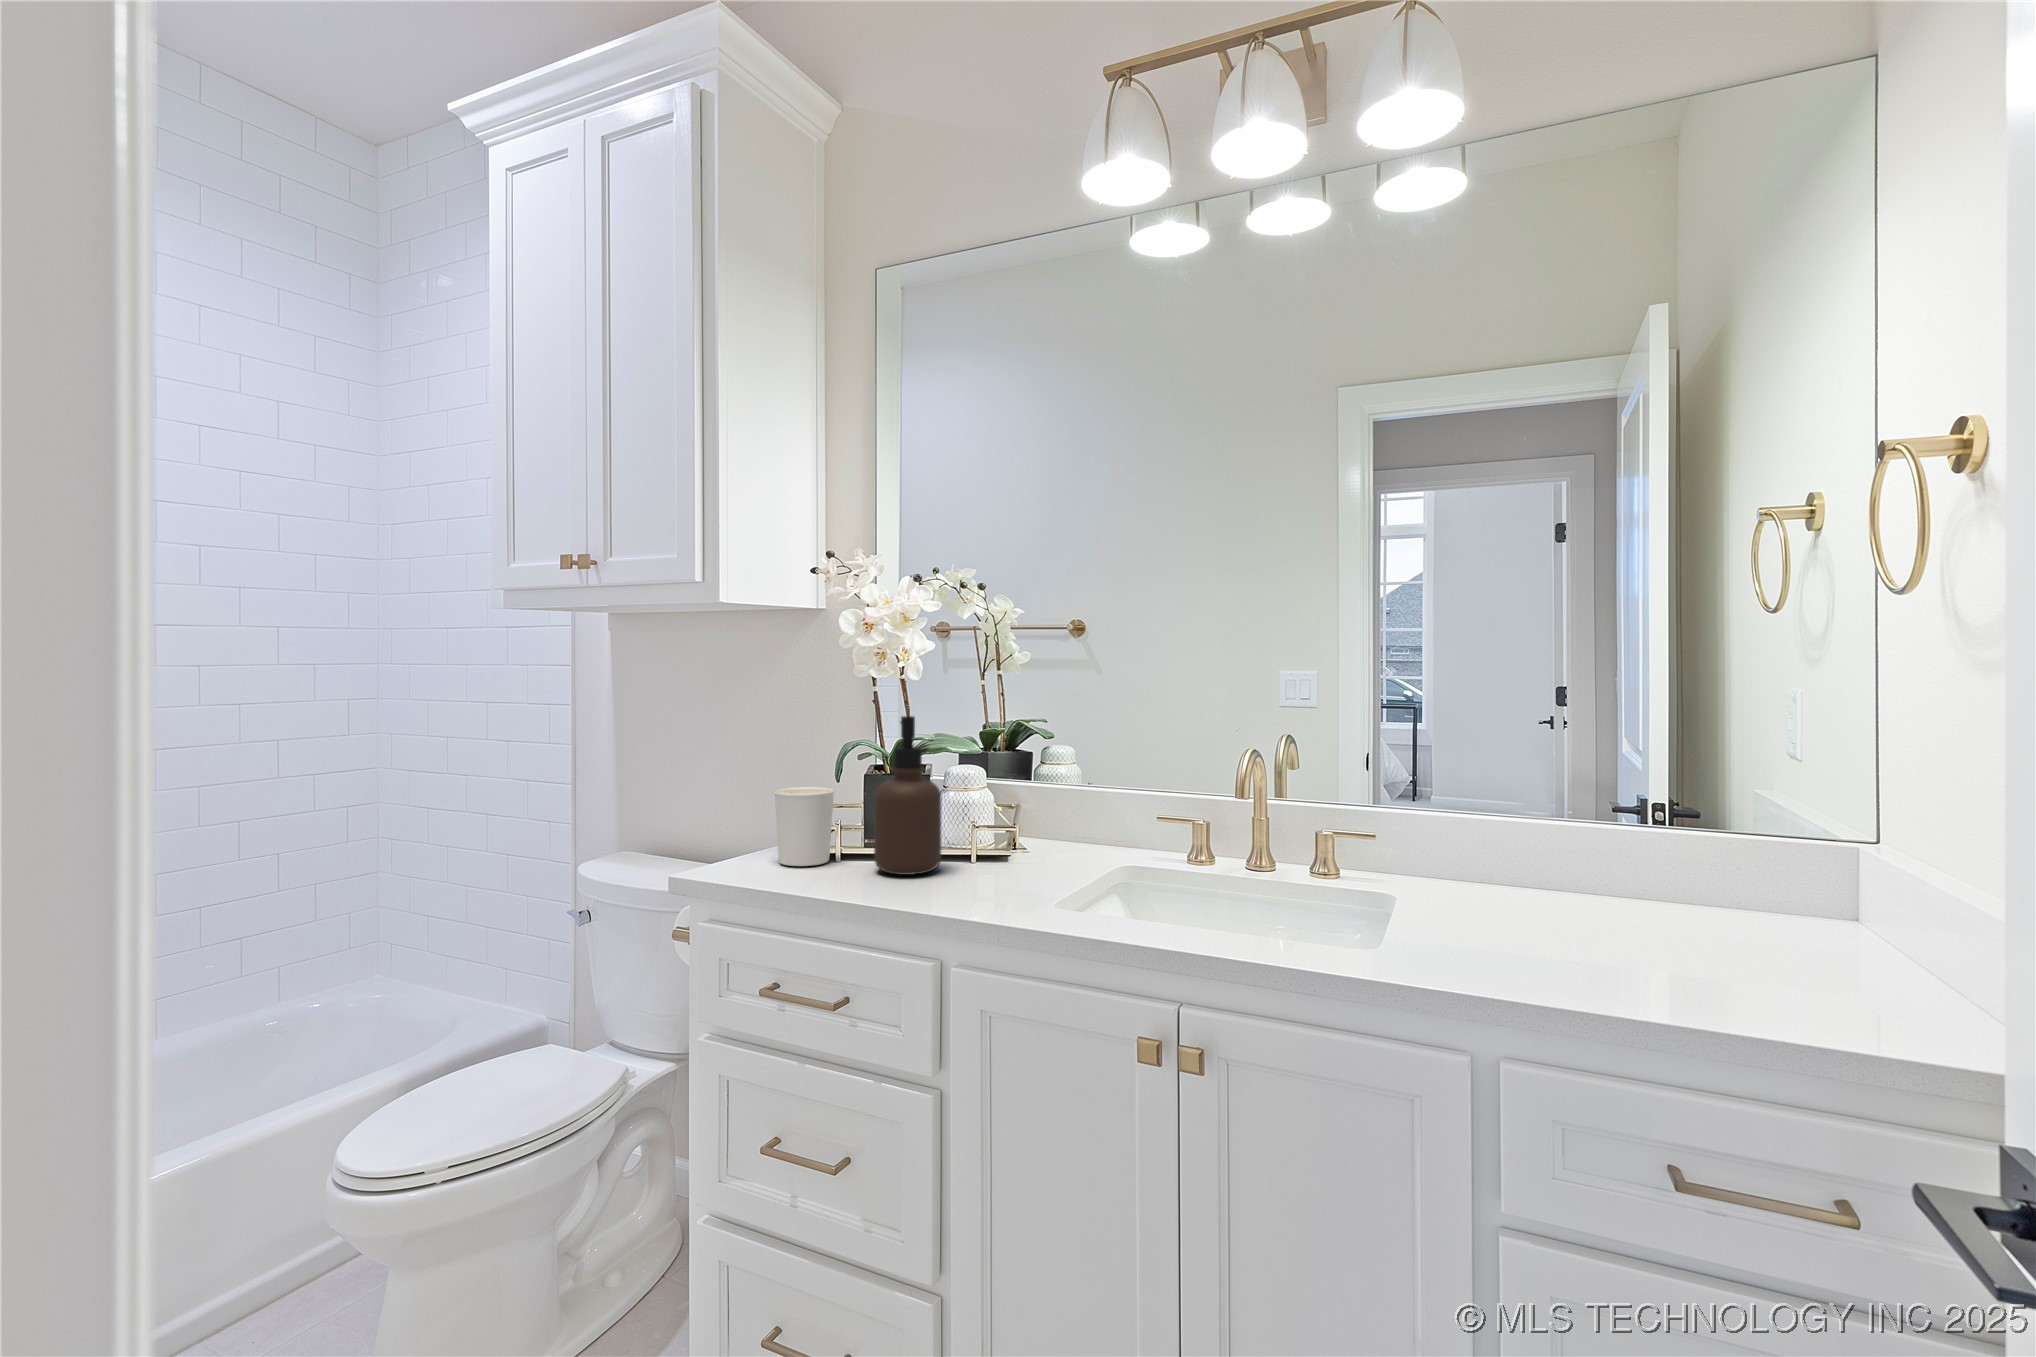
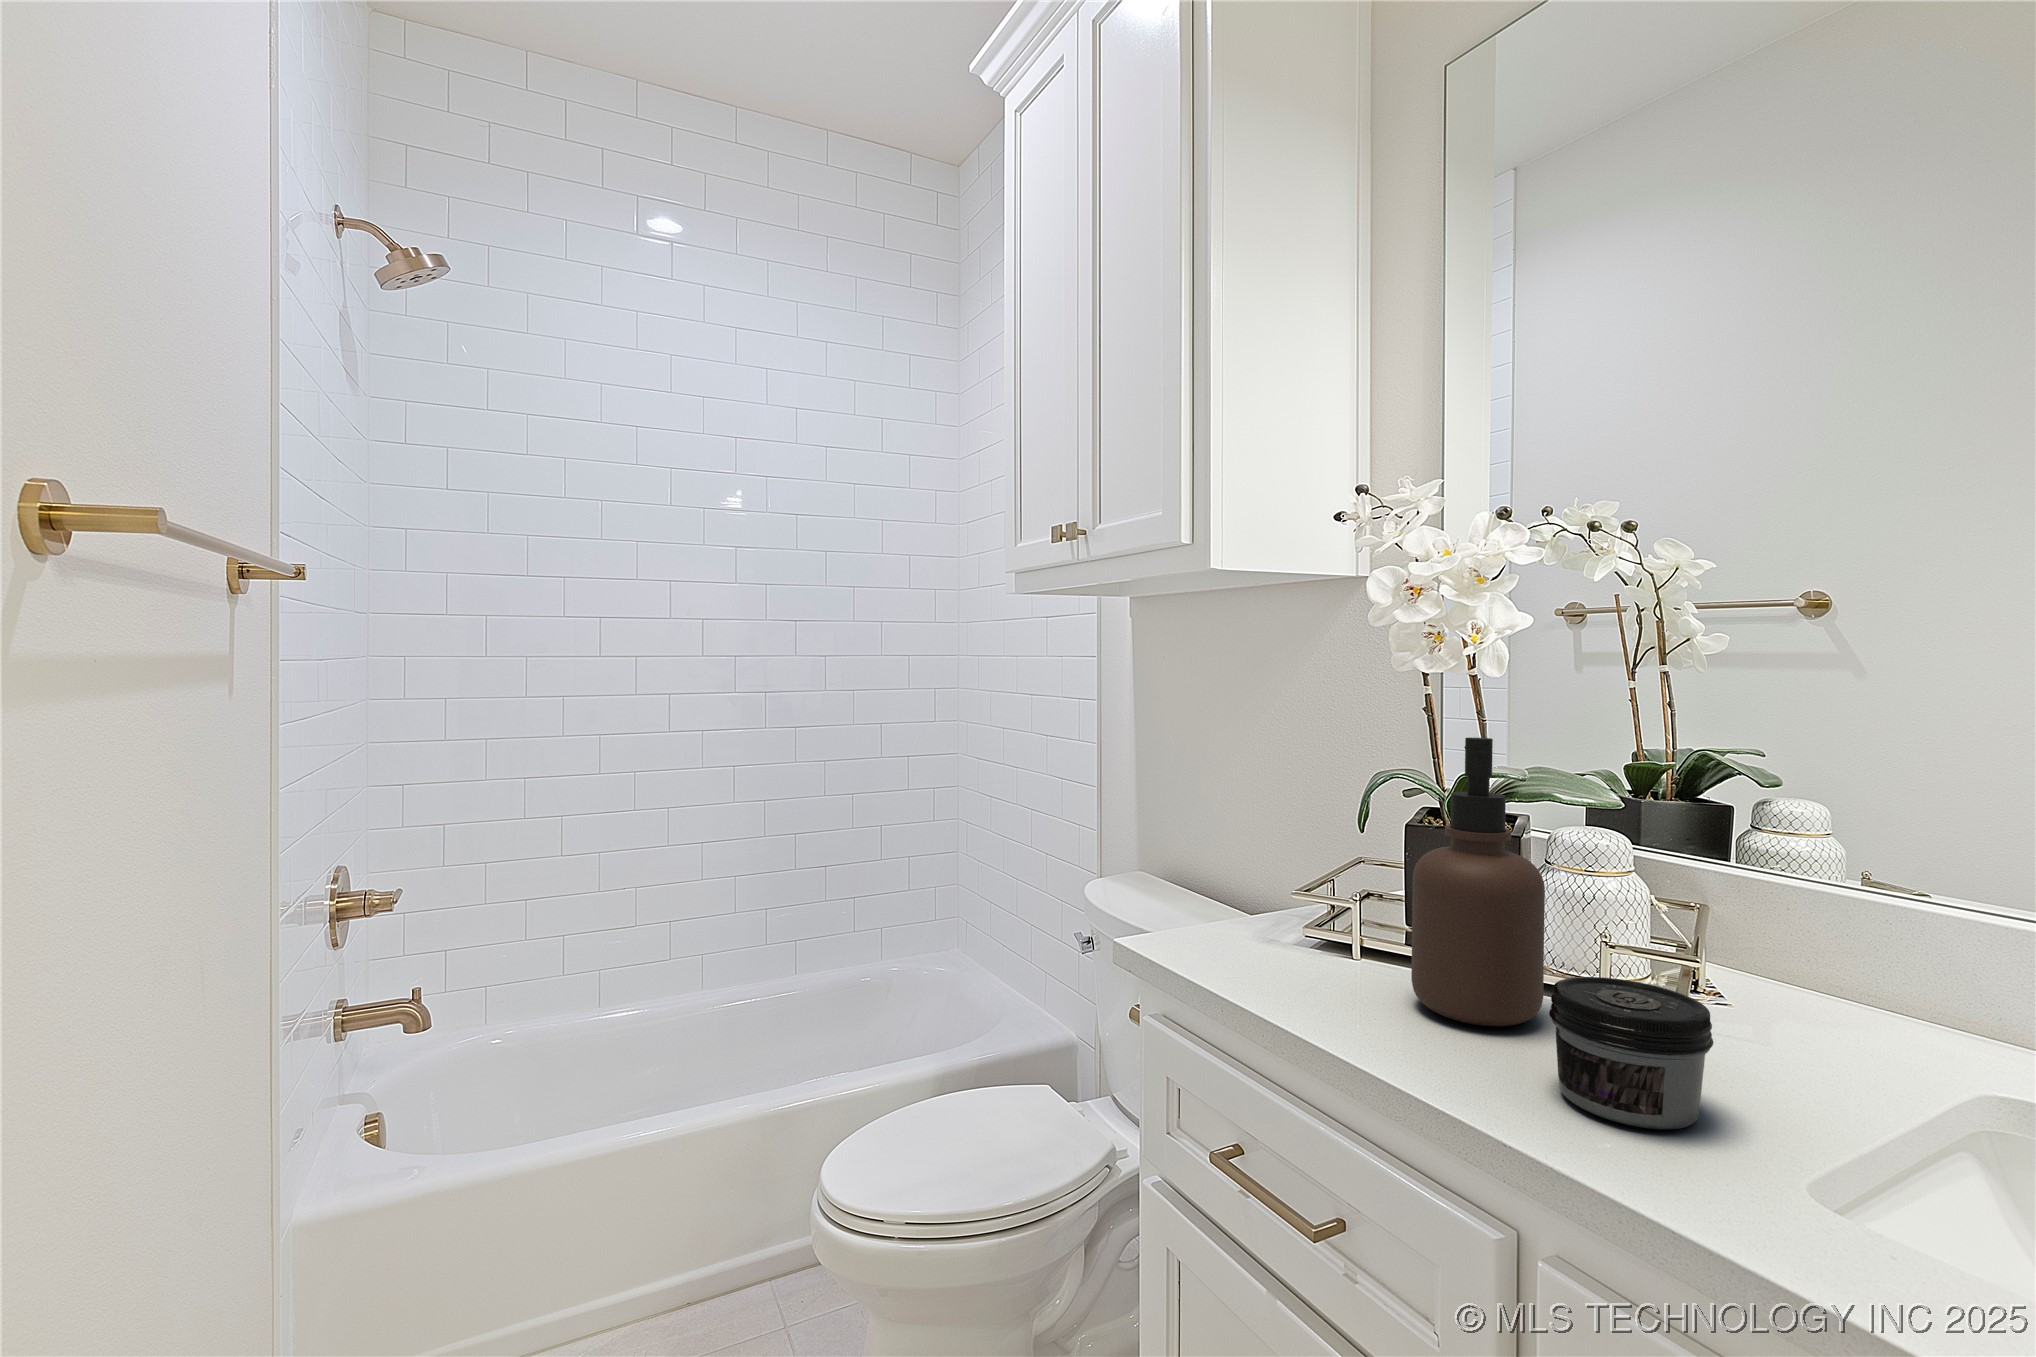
candle holder: present [775,787,834,866] -> none [1253,839,1348,969]
jar: none [944,834,1011,897] -> present [1549,977,1713,1129]

